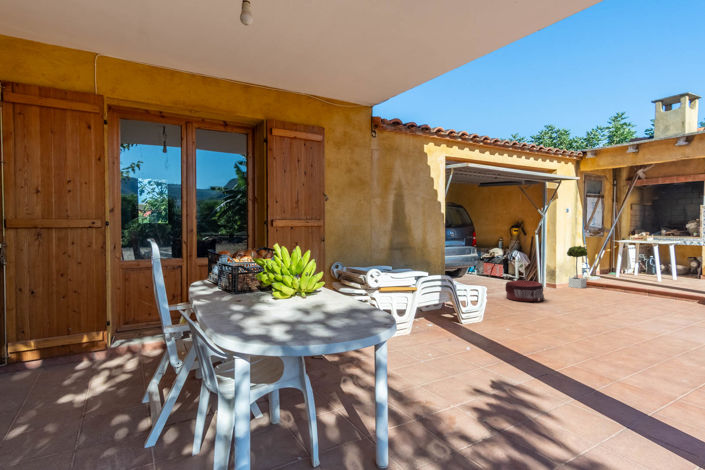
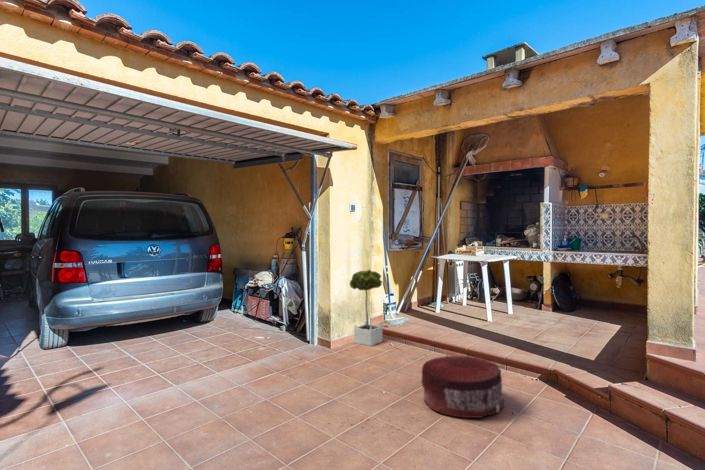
pouf: present [506,280,544,302] -> present [421,356,504,418]

